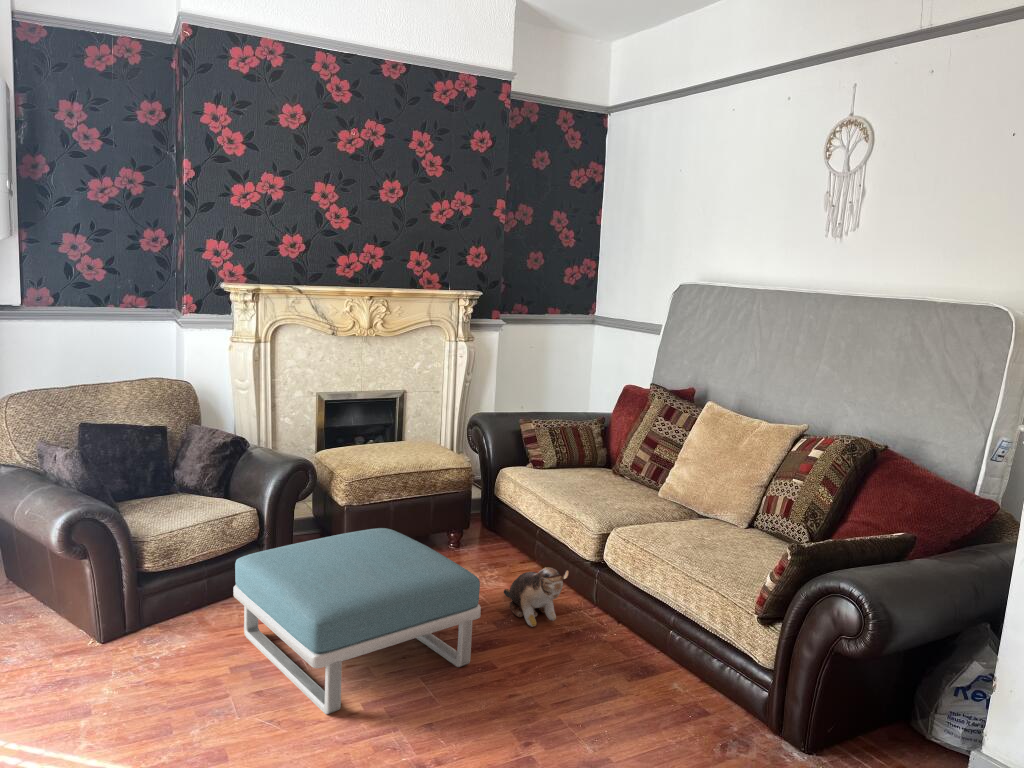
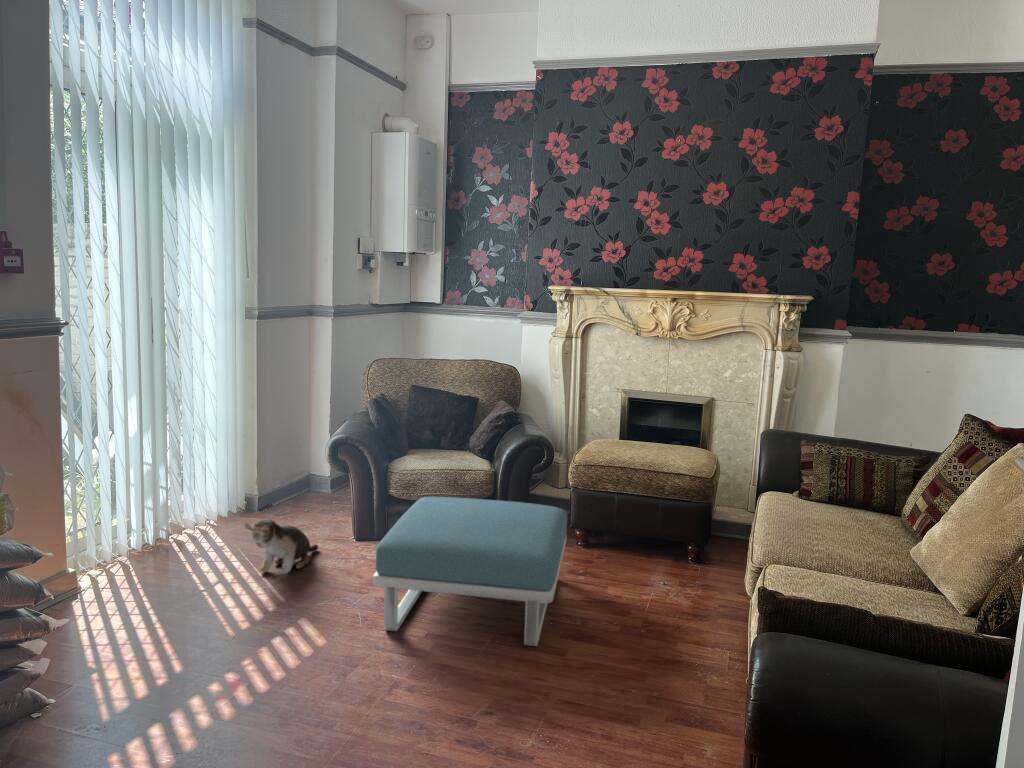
plush toy: present [504,567,569,627] -> present [245,518,318,574]

